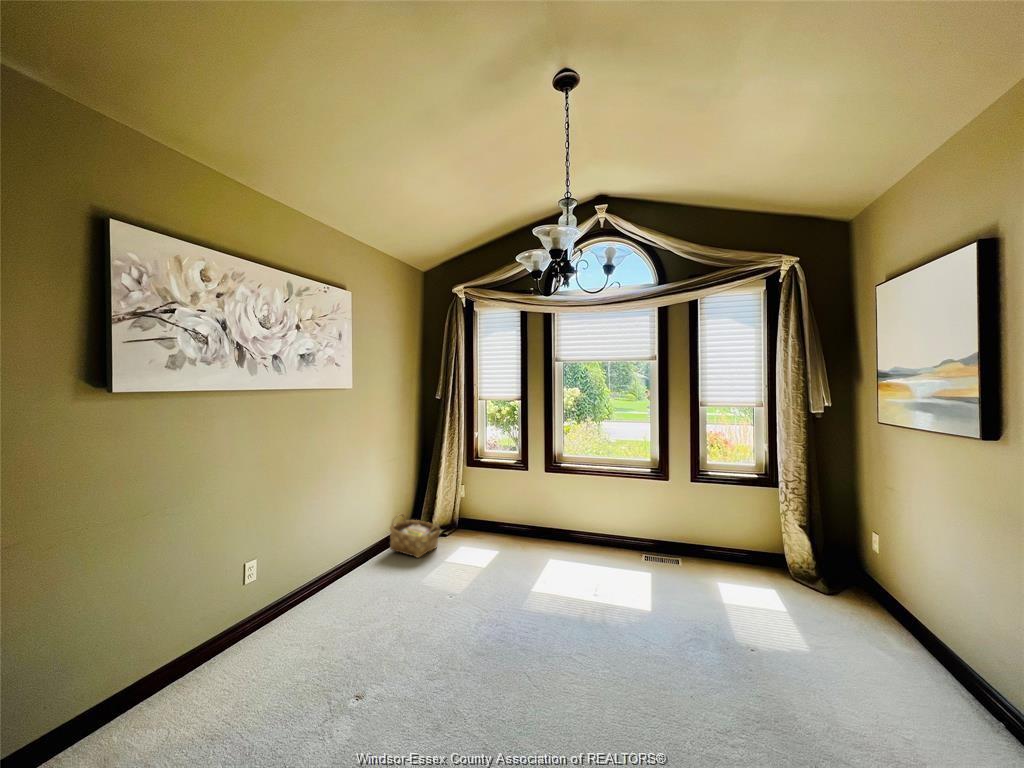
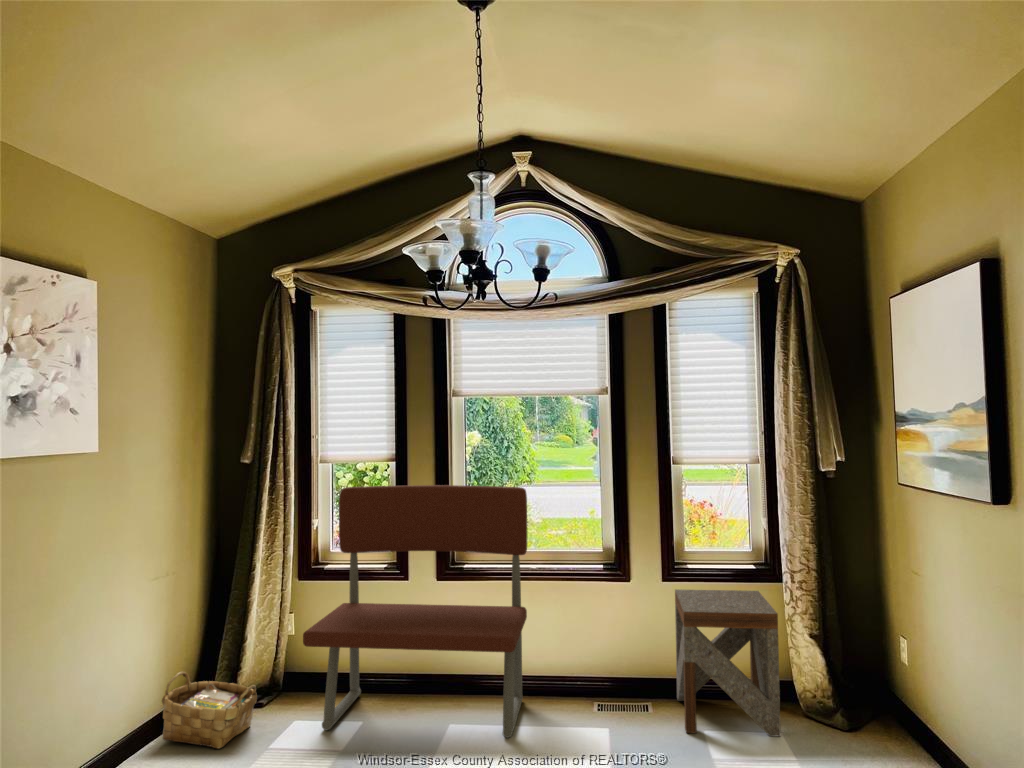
bench: none [464,415,601,571] -> present [303,485,528,738]
side table: none [700,488,773,592] -> present [675,589,781,737]

